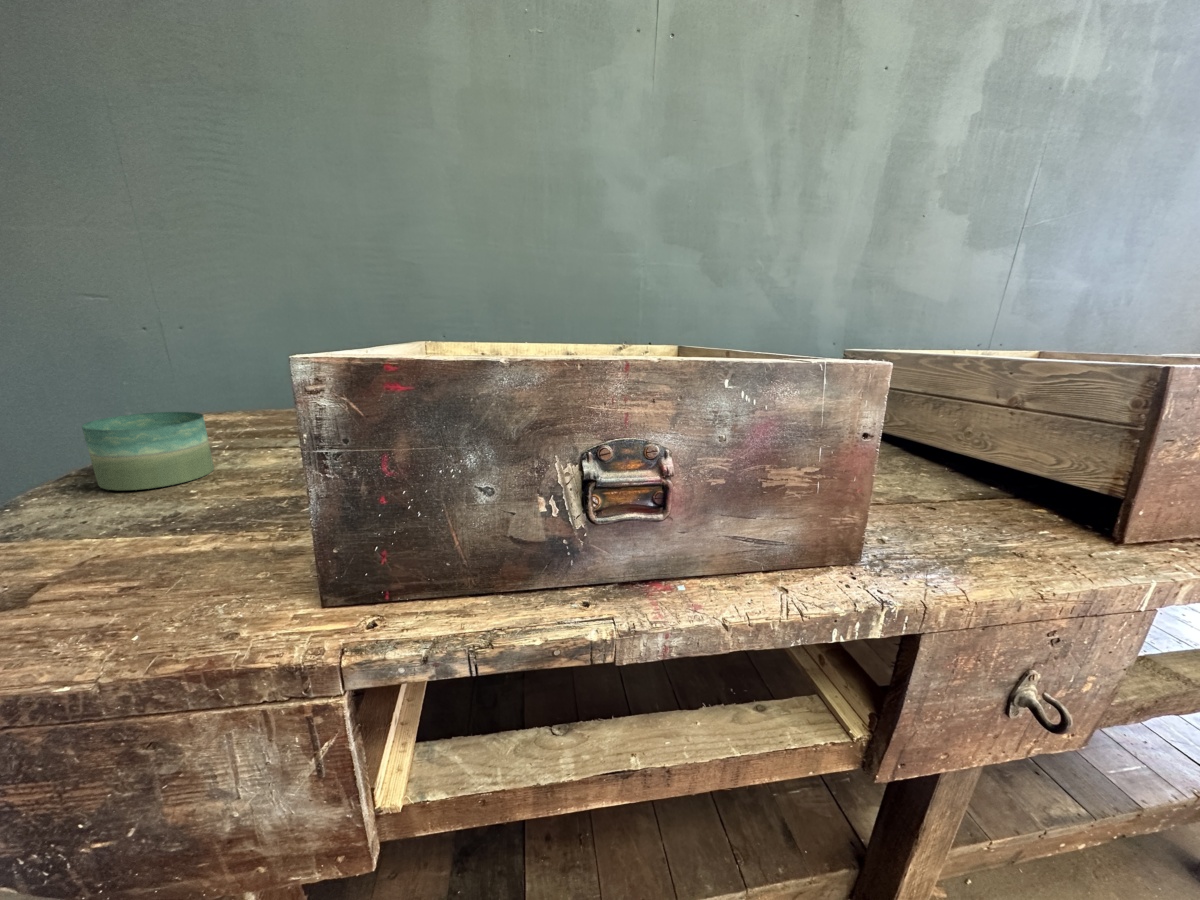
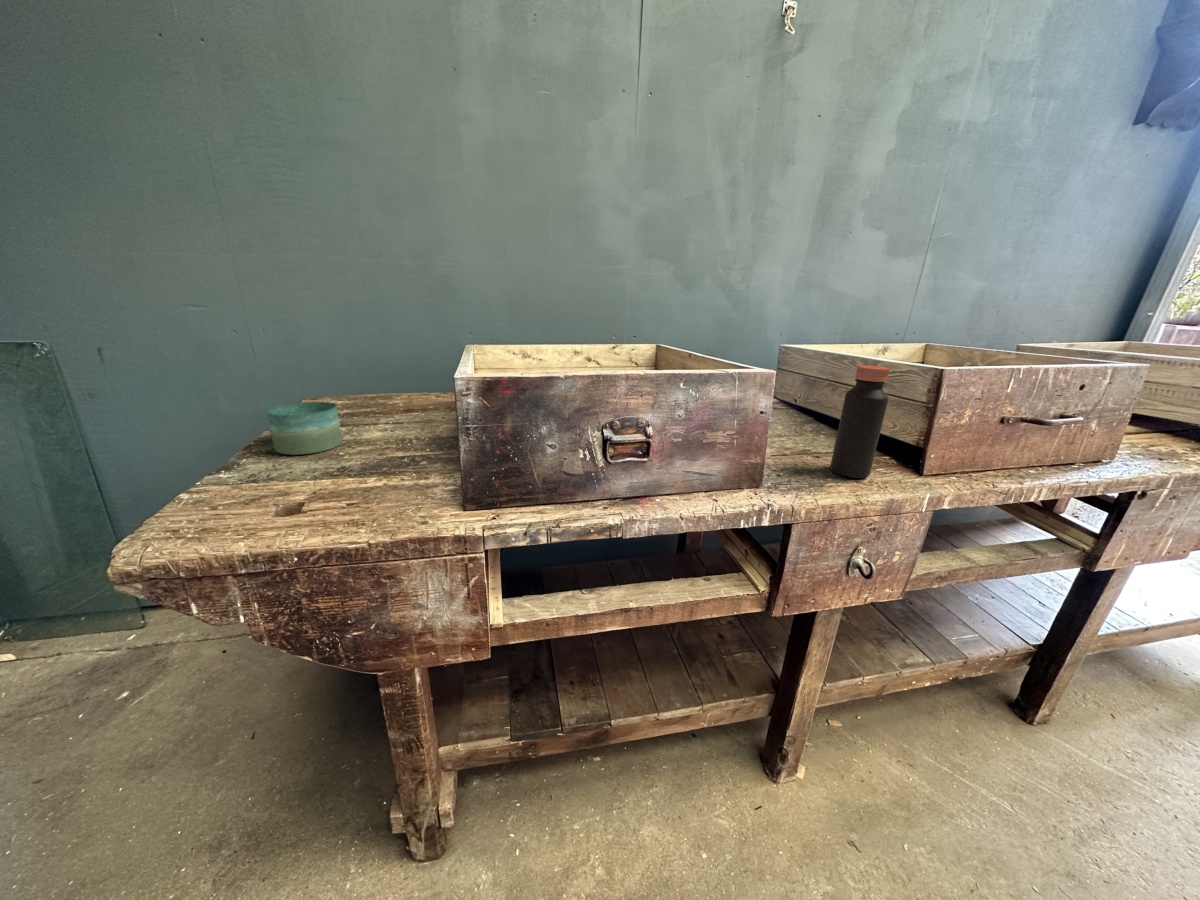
bottle: none [959,360,1078,547] -> present [830,365,889,478]

